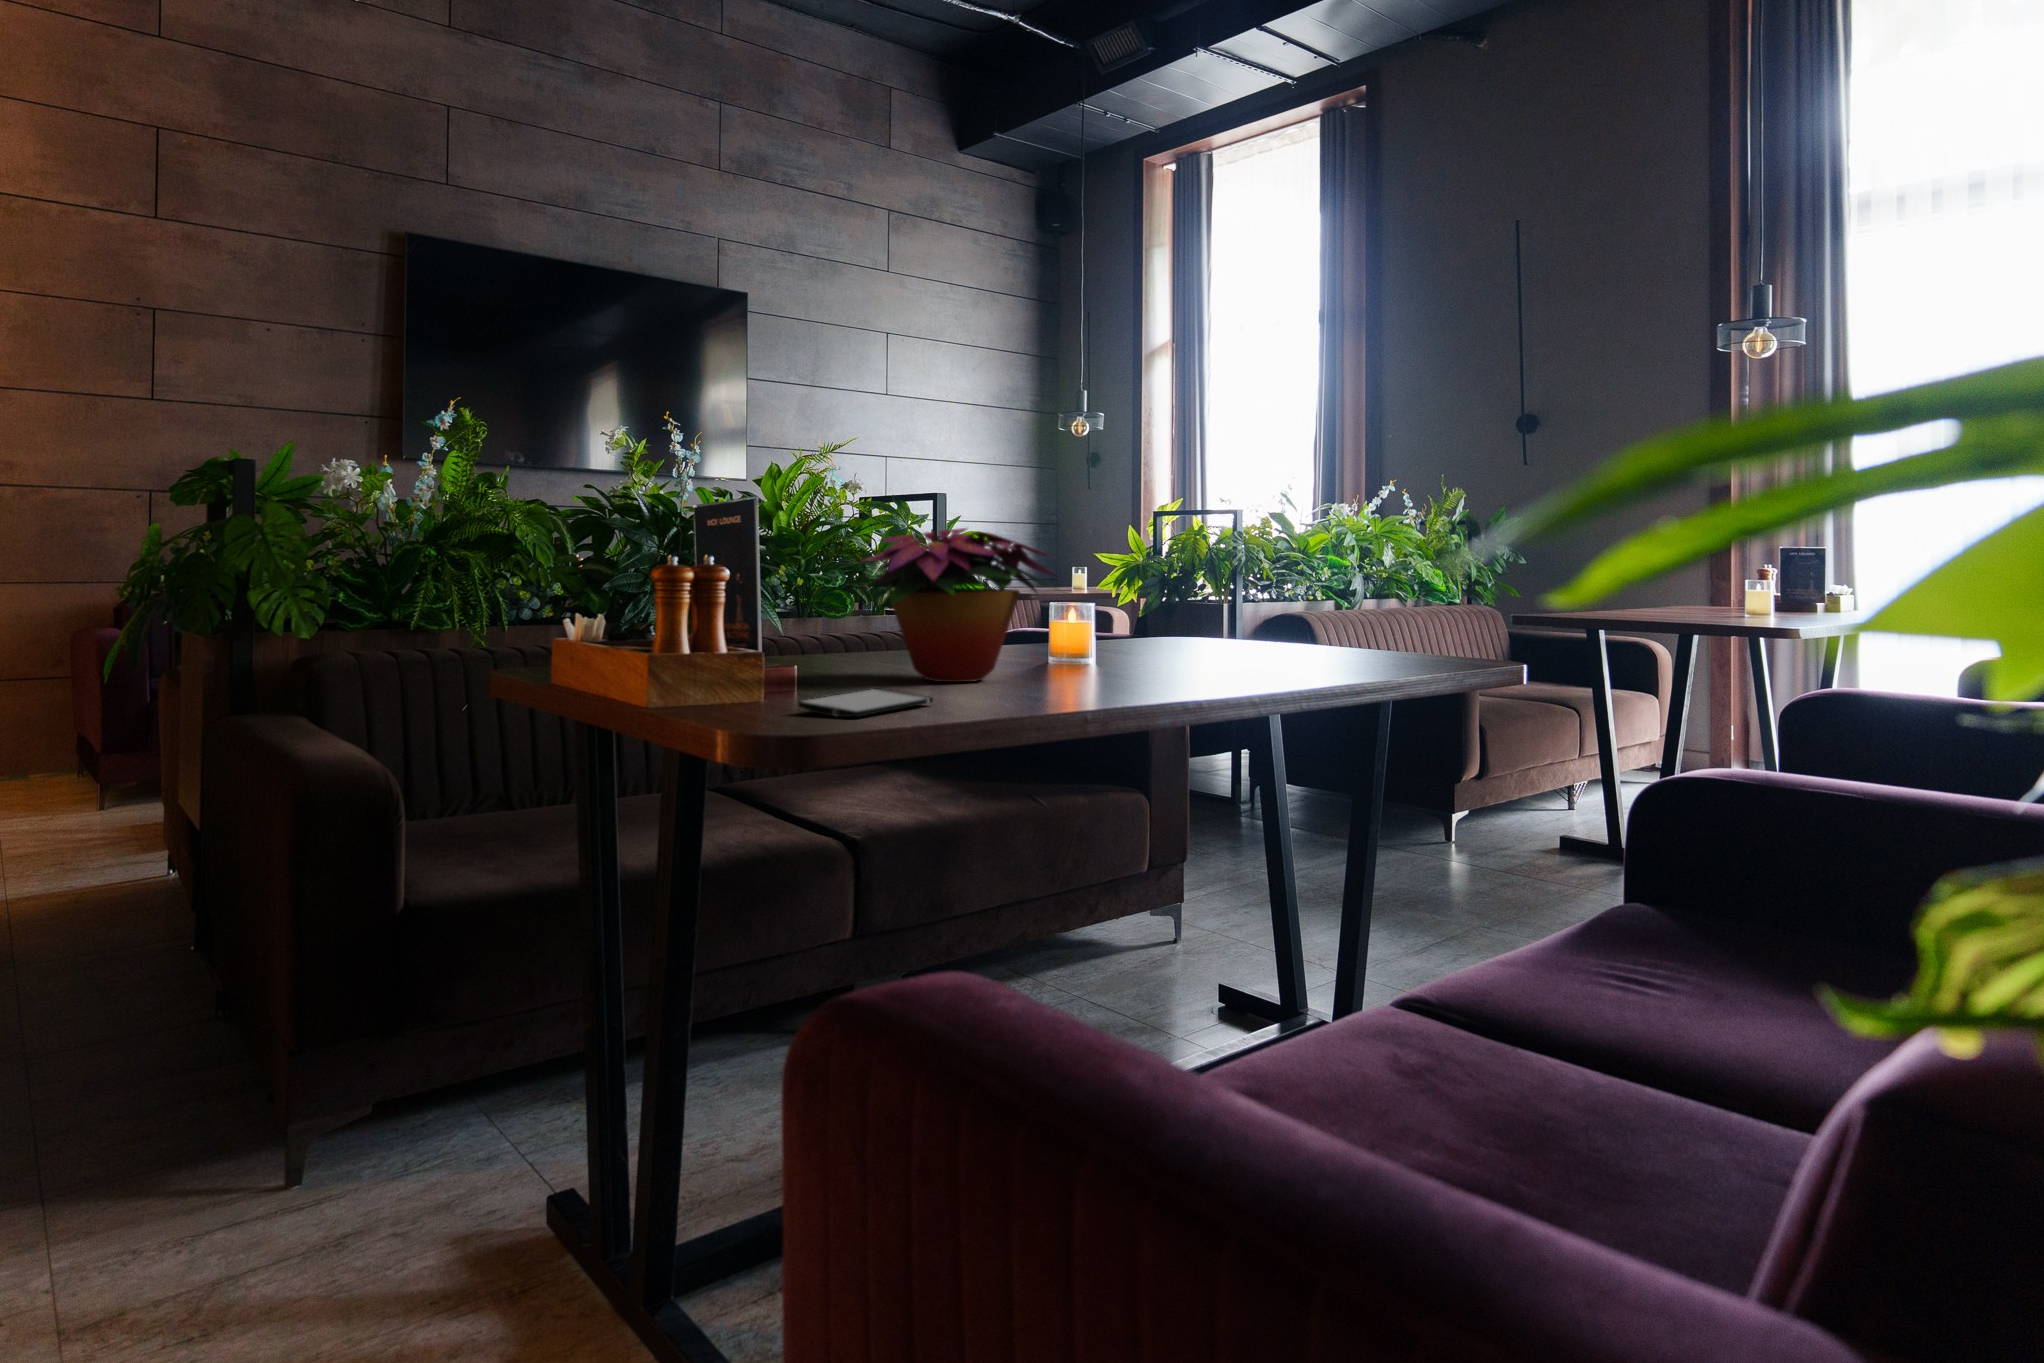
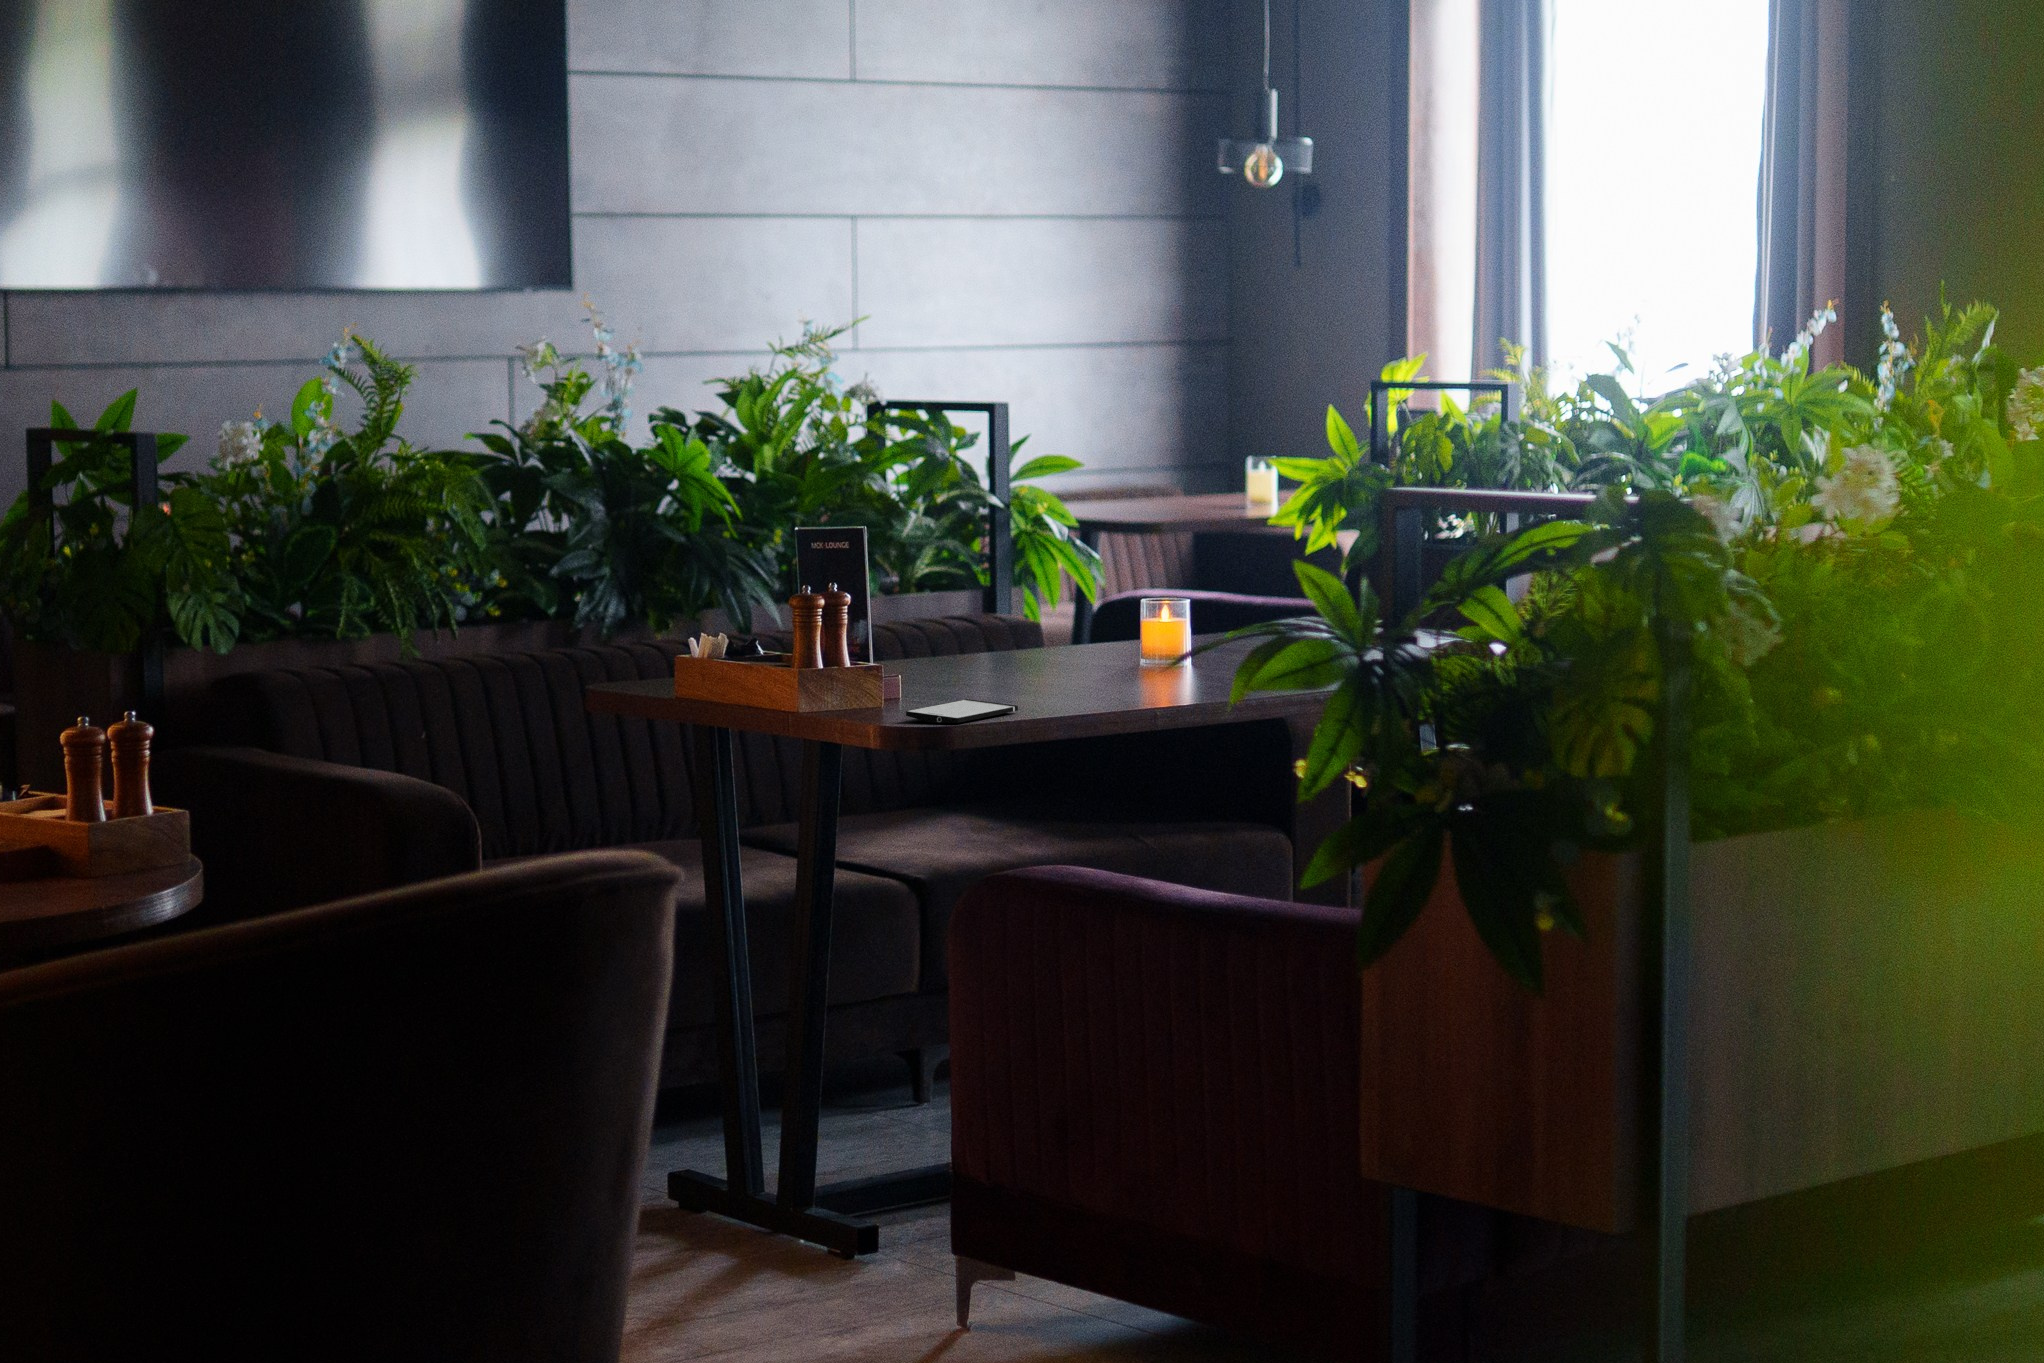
flower arrangement: present [862,528,1056,682] -> none [926,532,1153,691]

